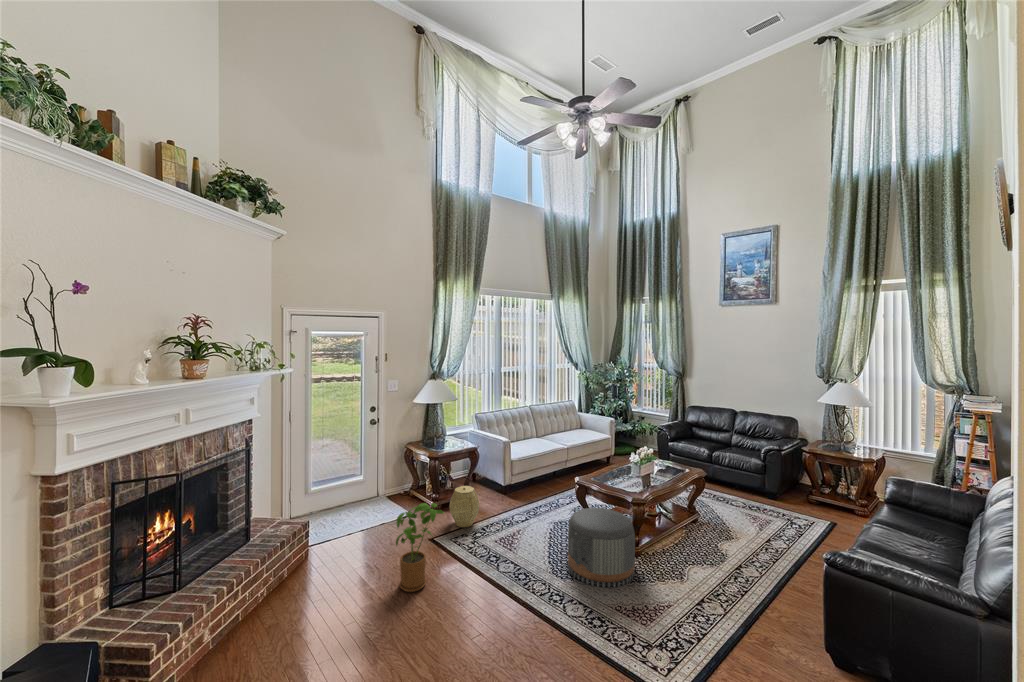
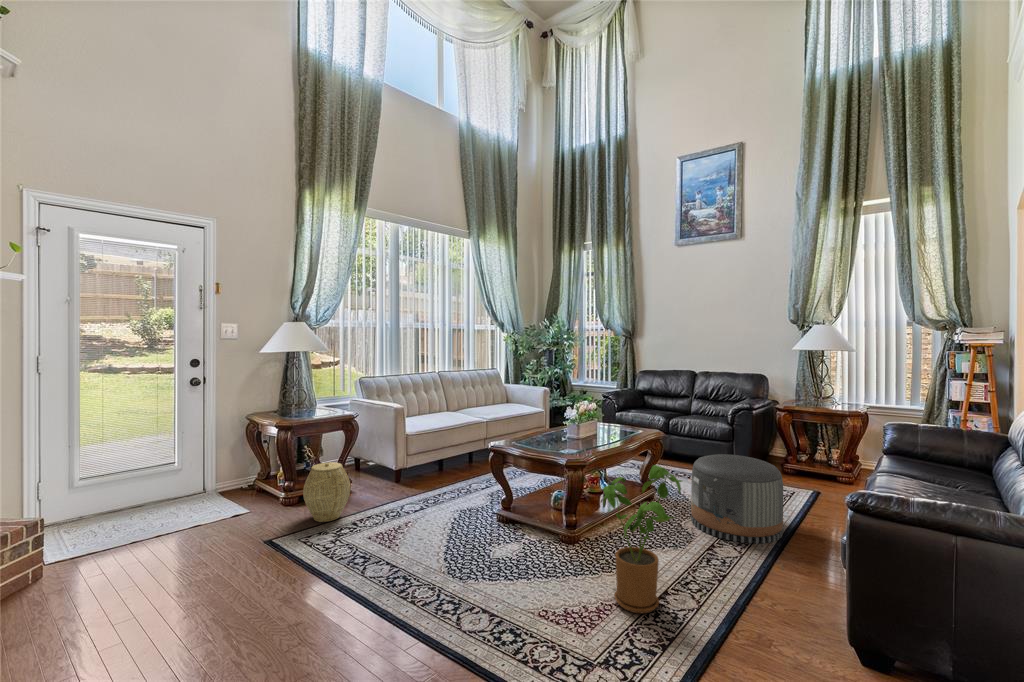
house plant: present [396,503,444,592] -> present [603,465,682,613]
pouf: present [568,508,635,587] -> present [691,454,783,544]

